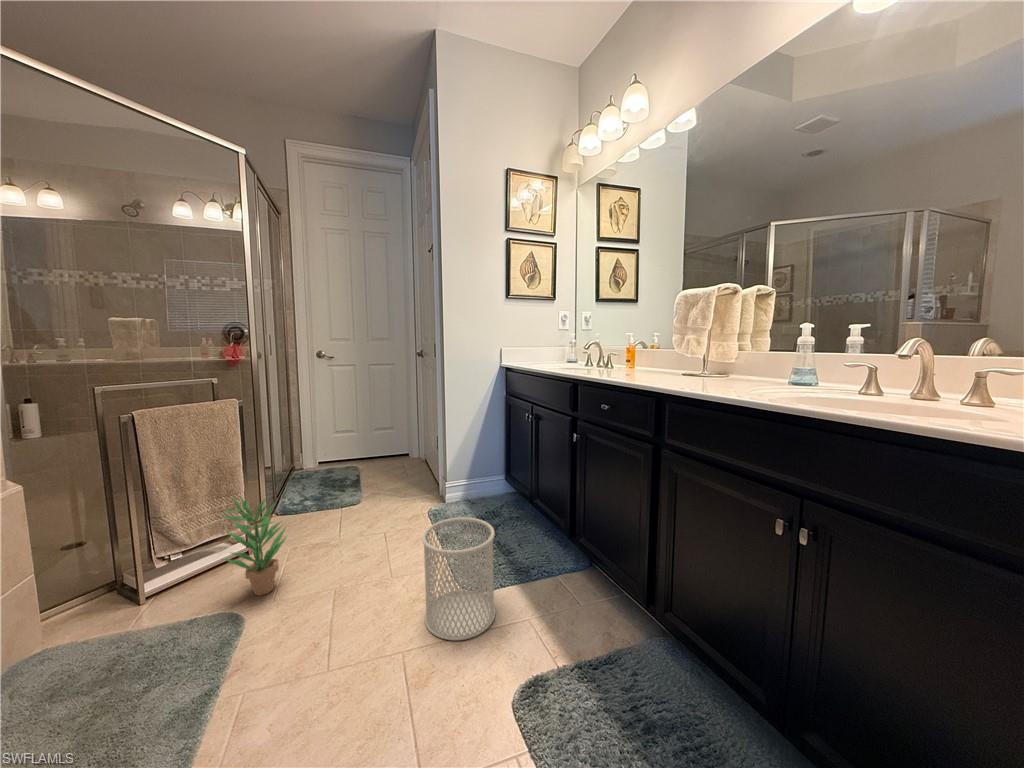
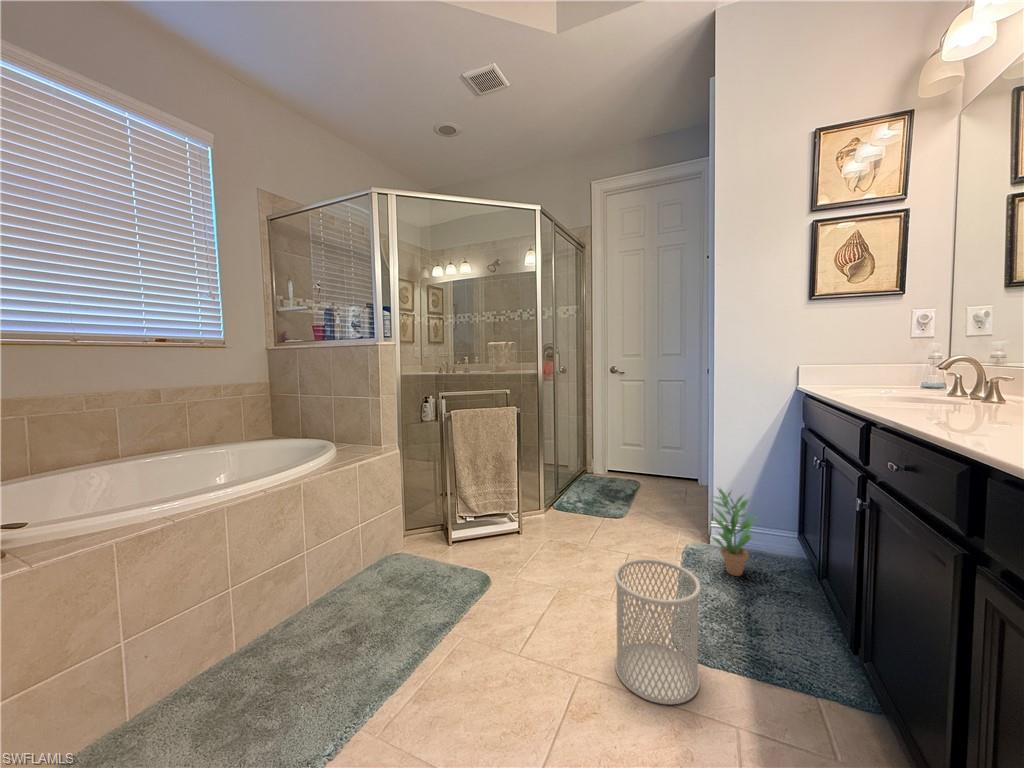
potted plant: present [221,497,286,596] -> present [712,488,755,576]

